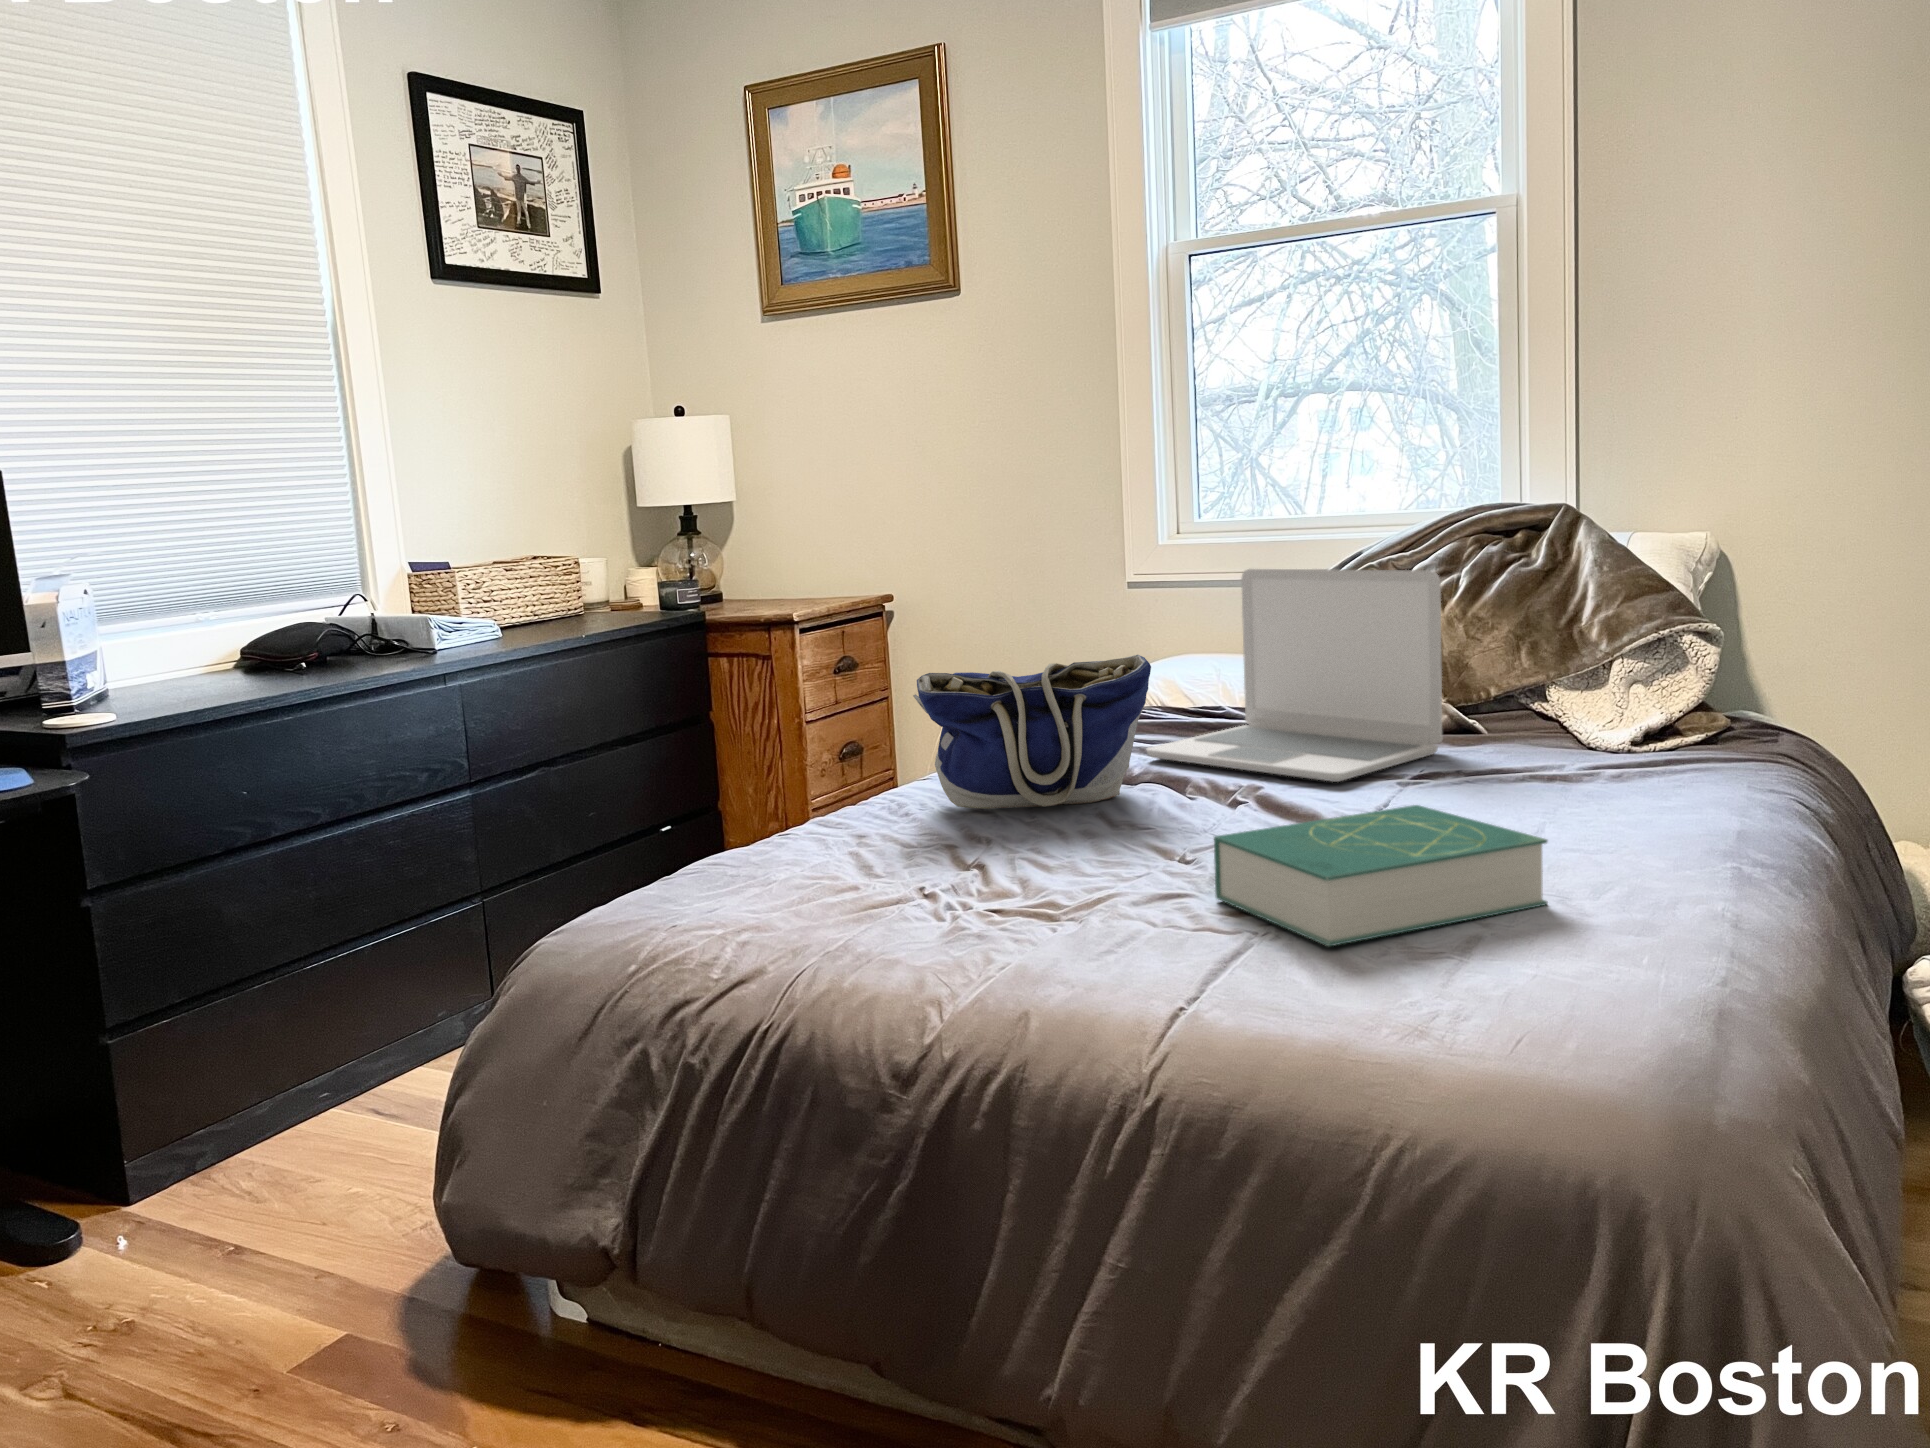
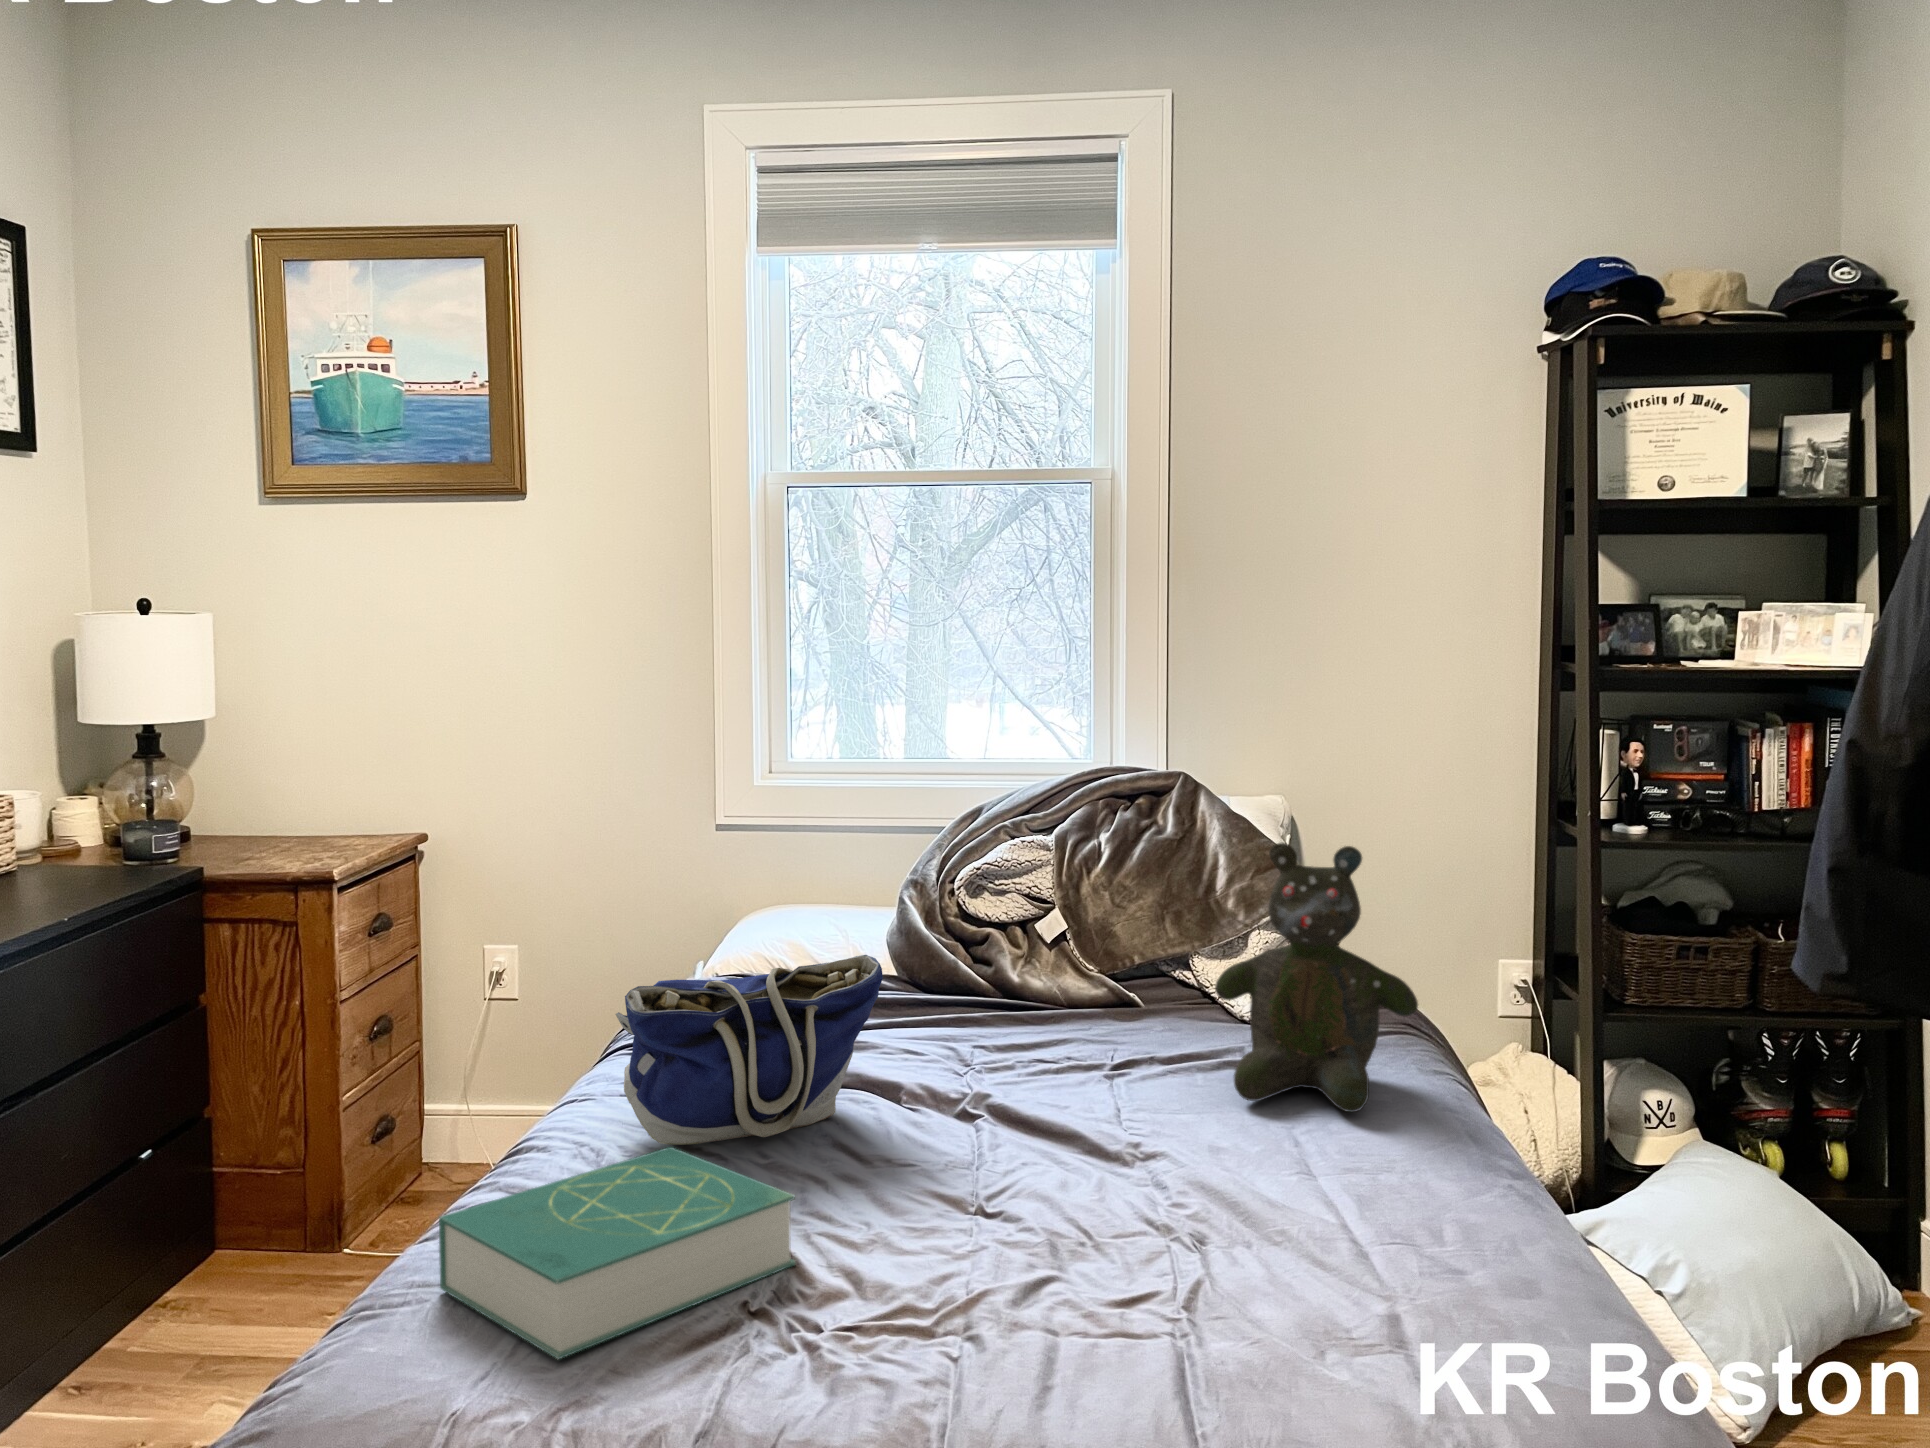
teddy bear: none [1500,550,1717,812] -> present [1215,843,1418,1112]
laptop: present [1147,569,1442,782] -> none [822,835,1121,1082]
book: present [1214,805,1548,946] -> present [439,1147,796,1359]

